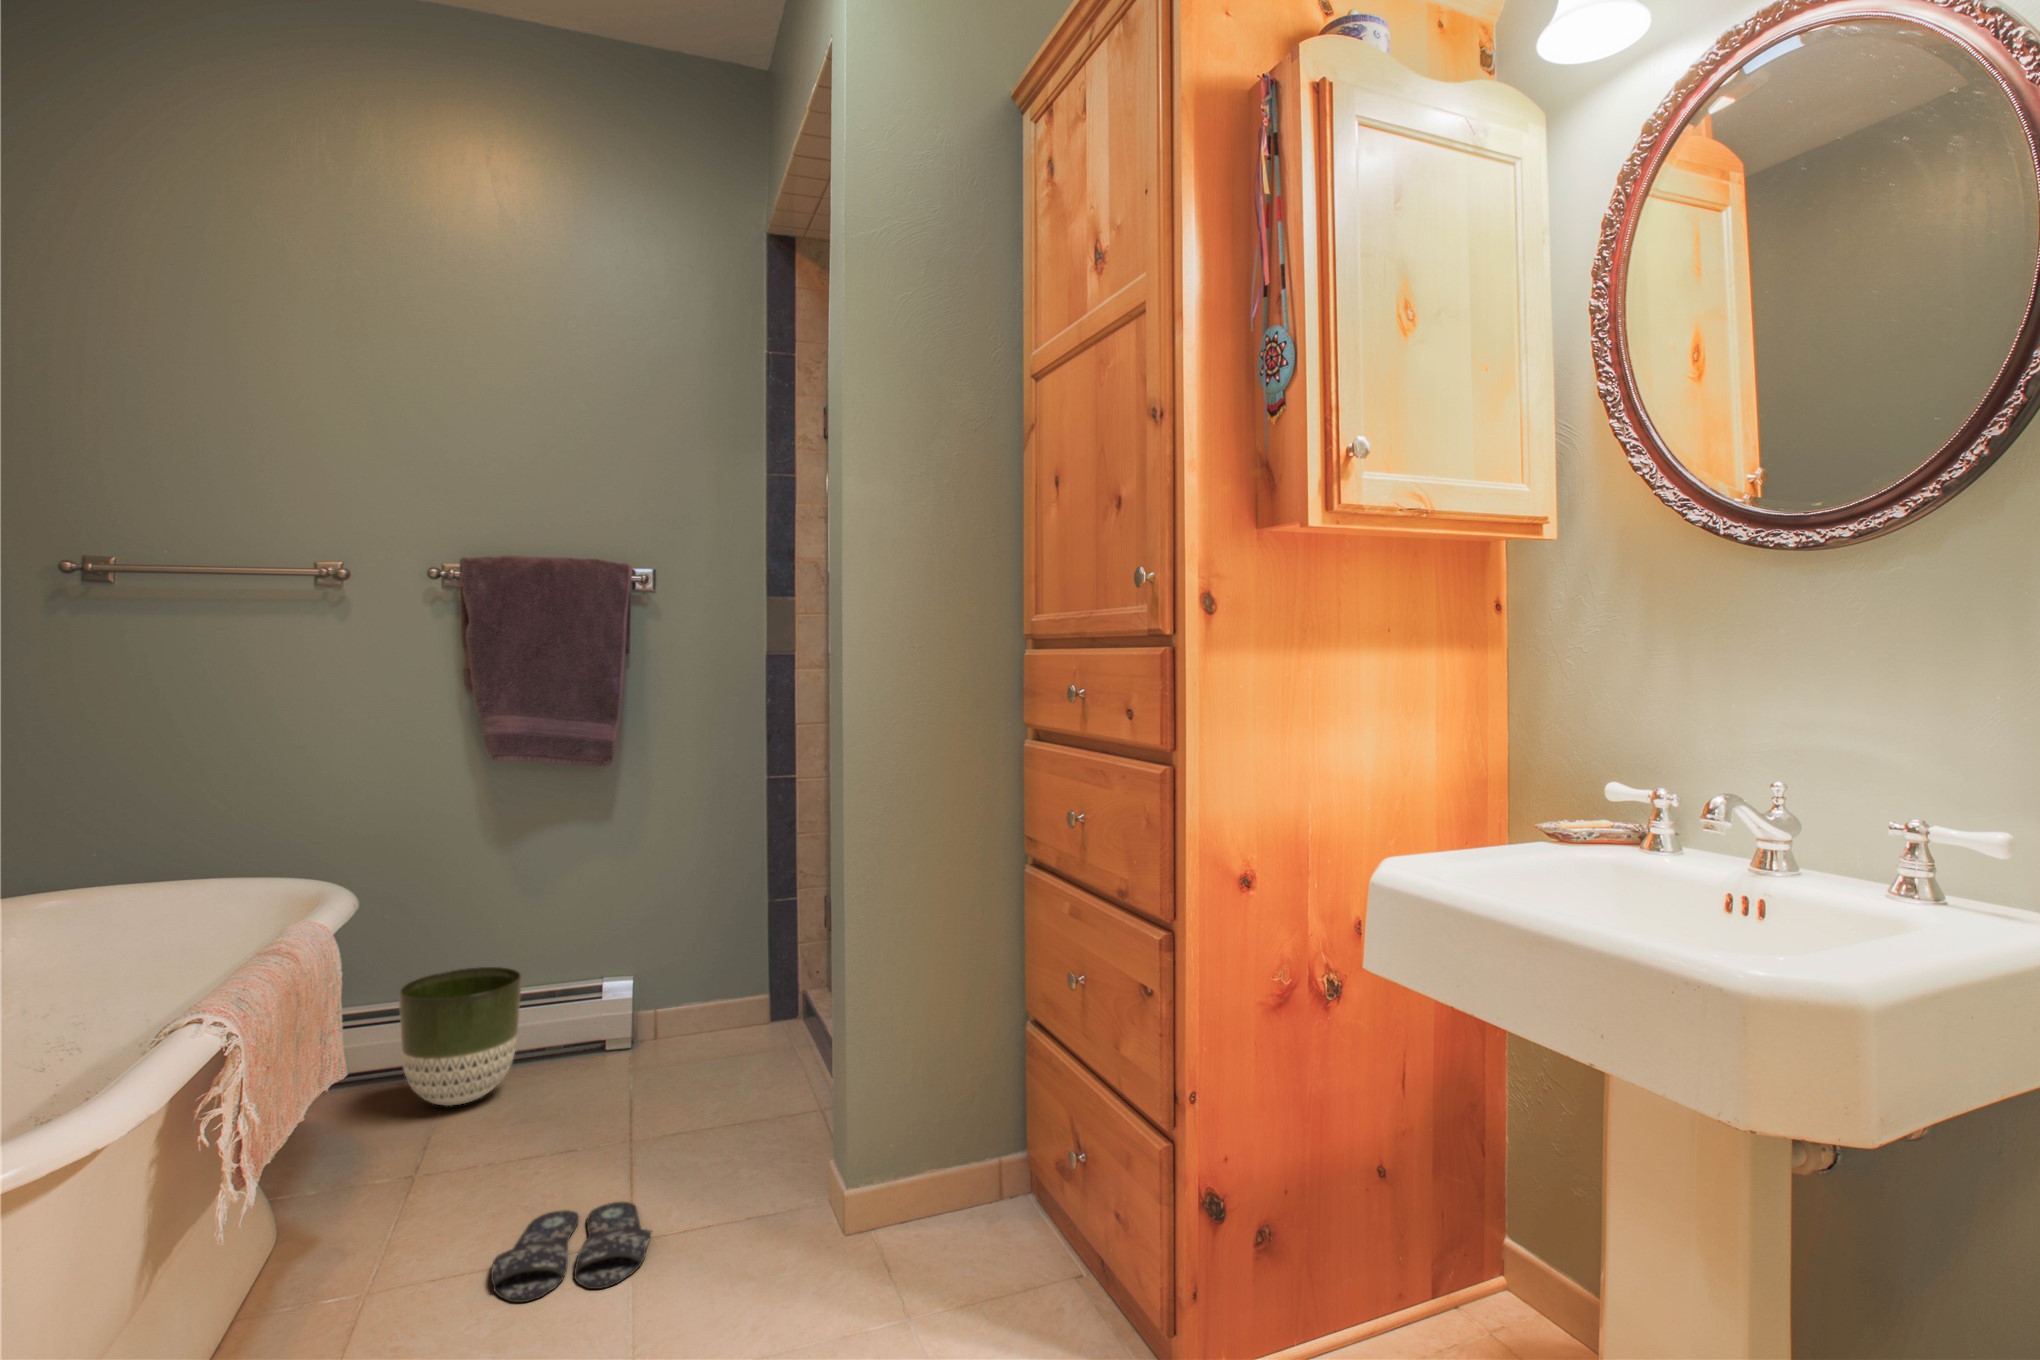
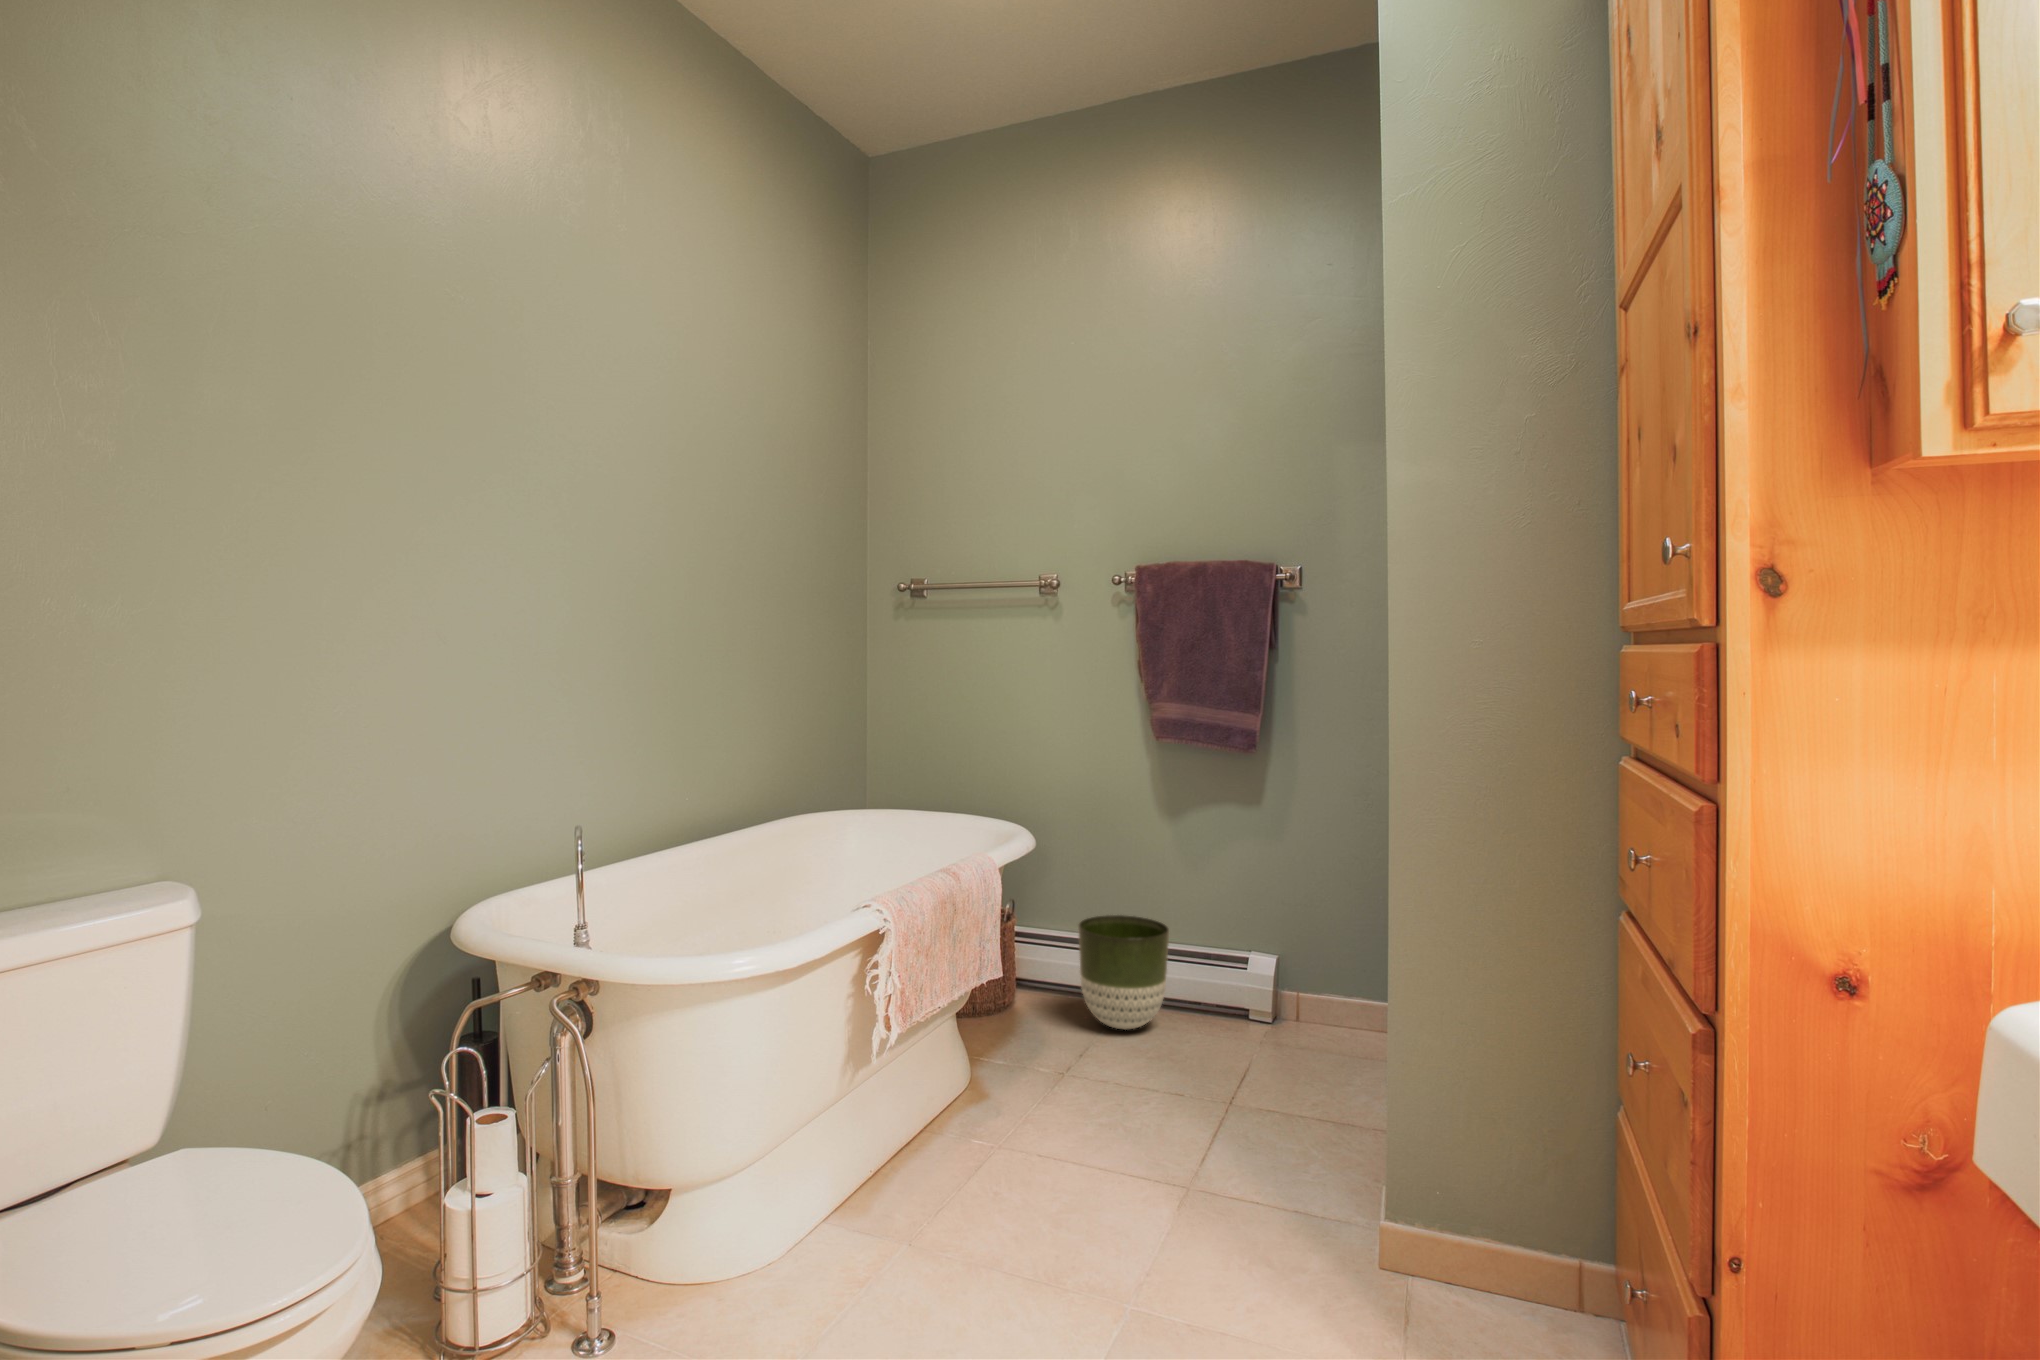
slippers: present [491,1202,652,1302] -> none [1075,1138,1208,1219]

